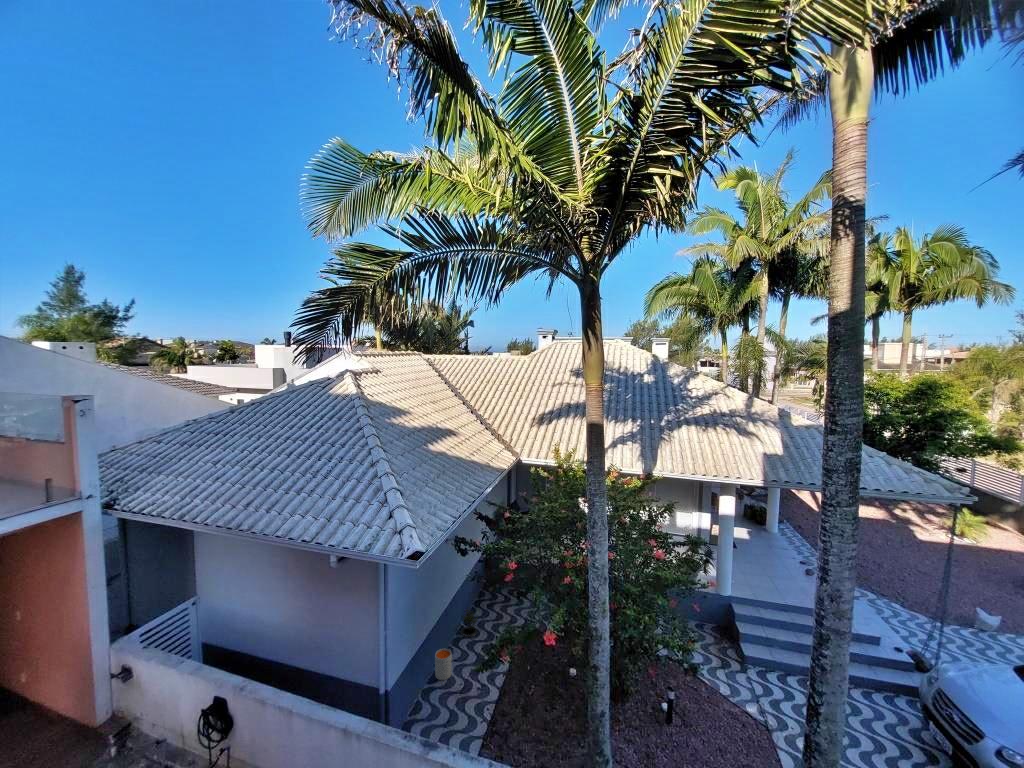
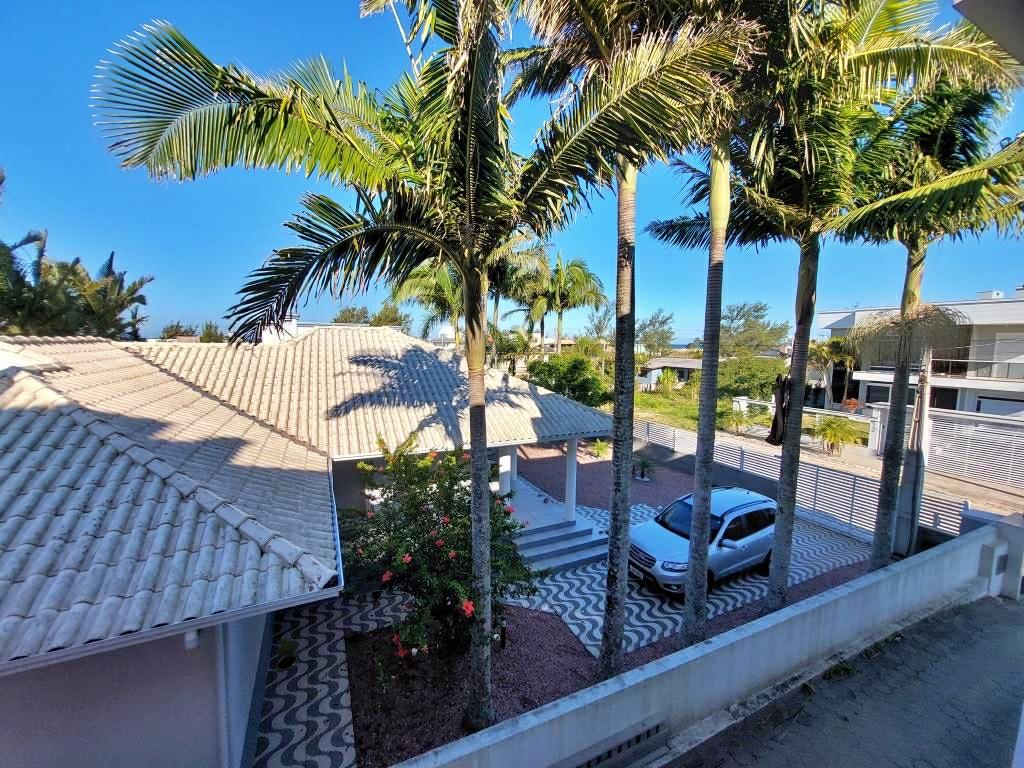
bucket: present [435,649,452,680] -> none [260,698,286,739]

